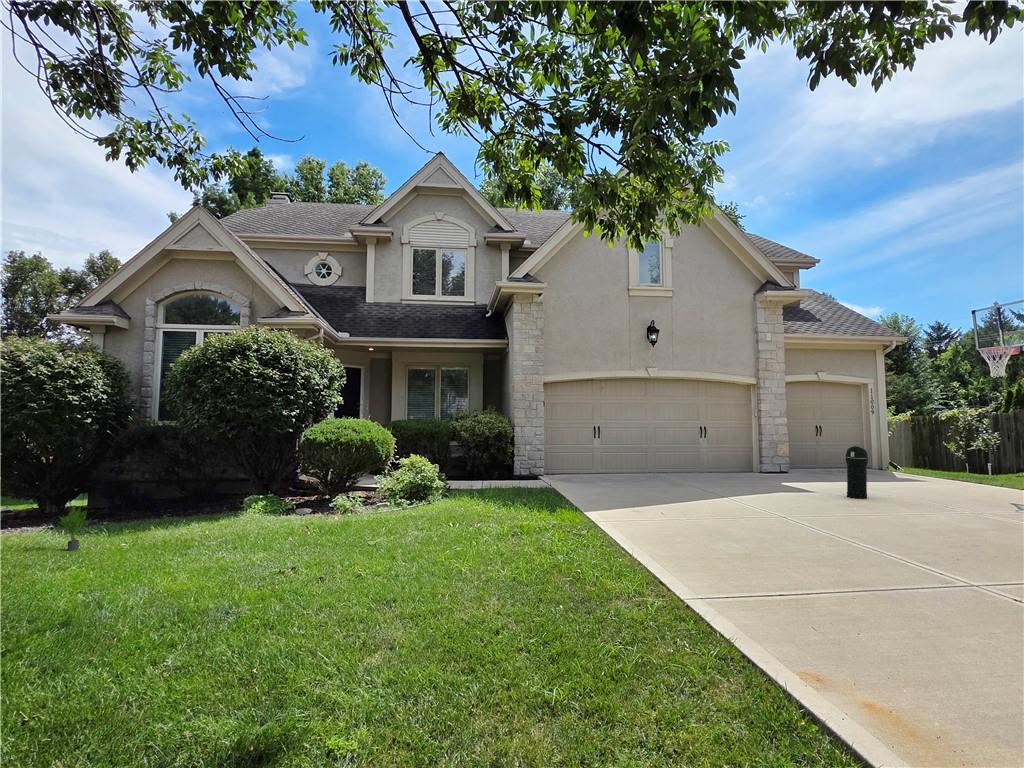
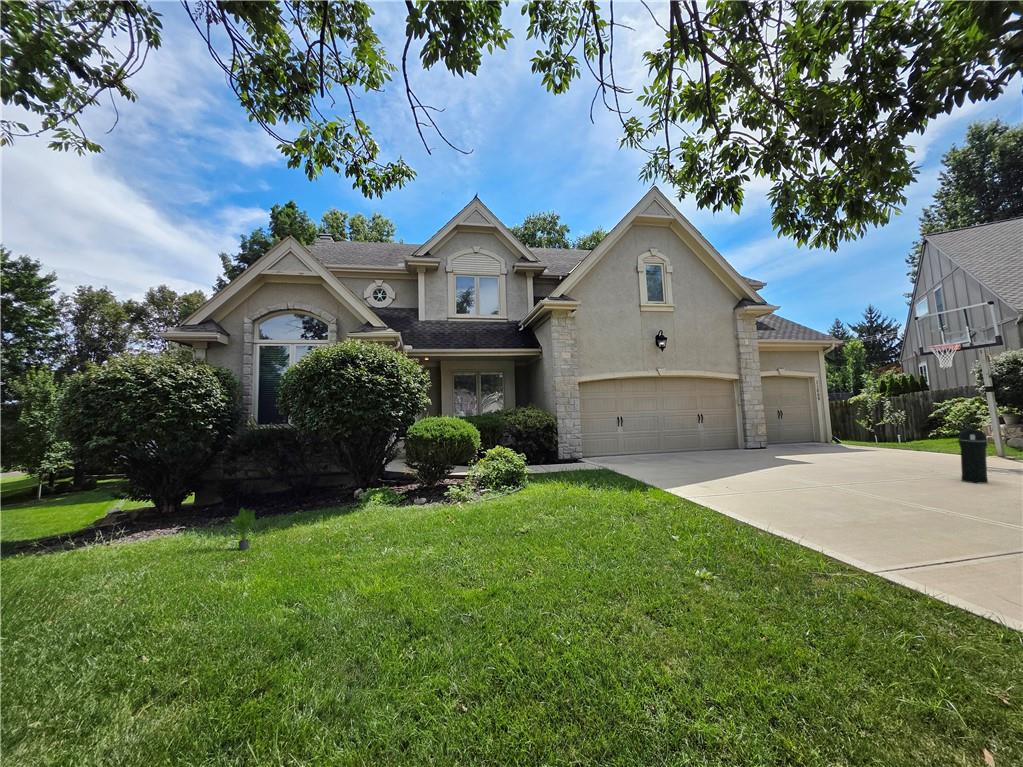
trash can: present [846,446,868,499] -> present [958,429,988,484]

